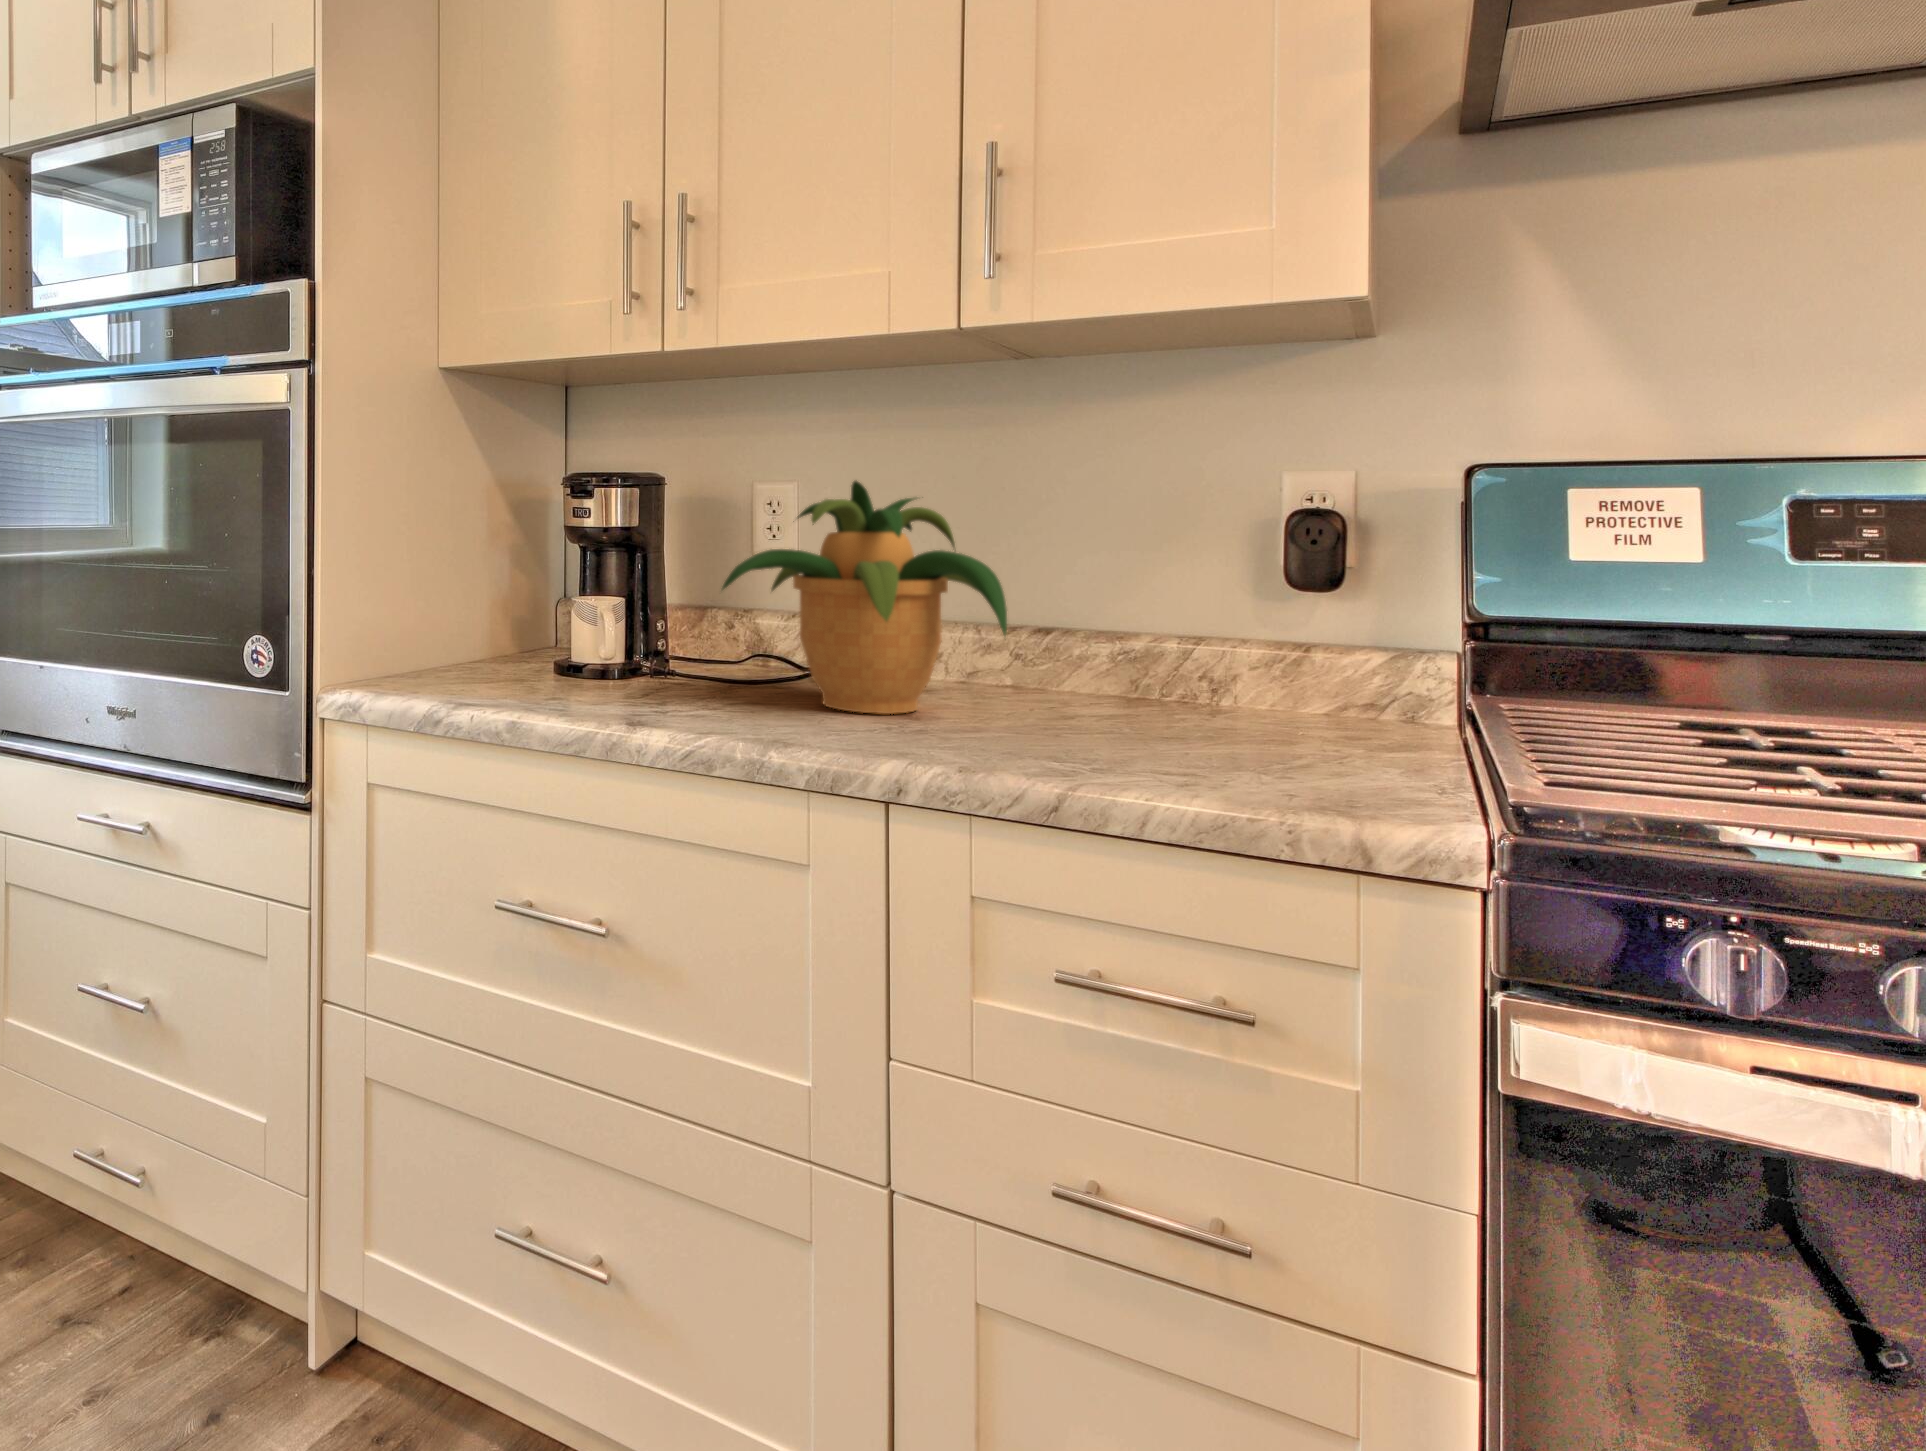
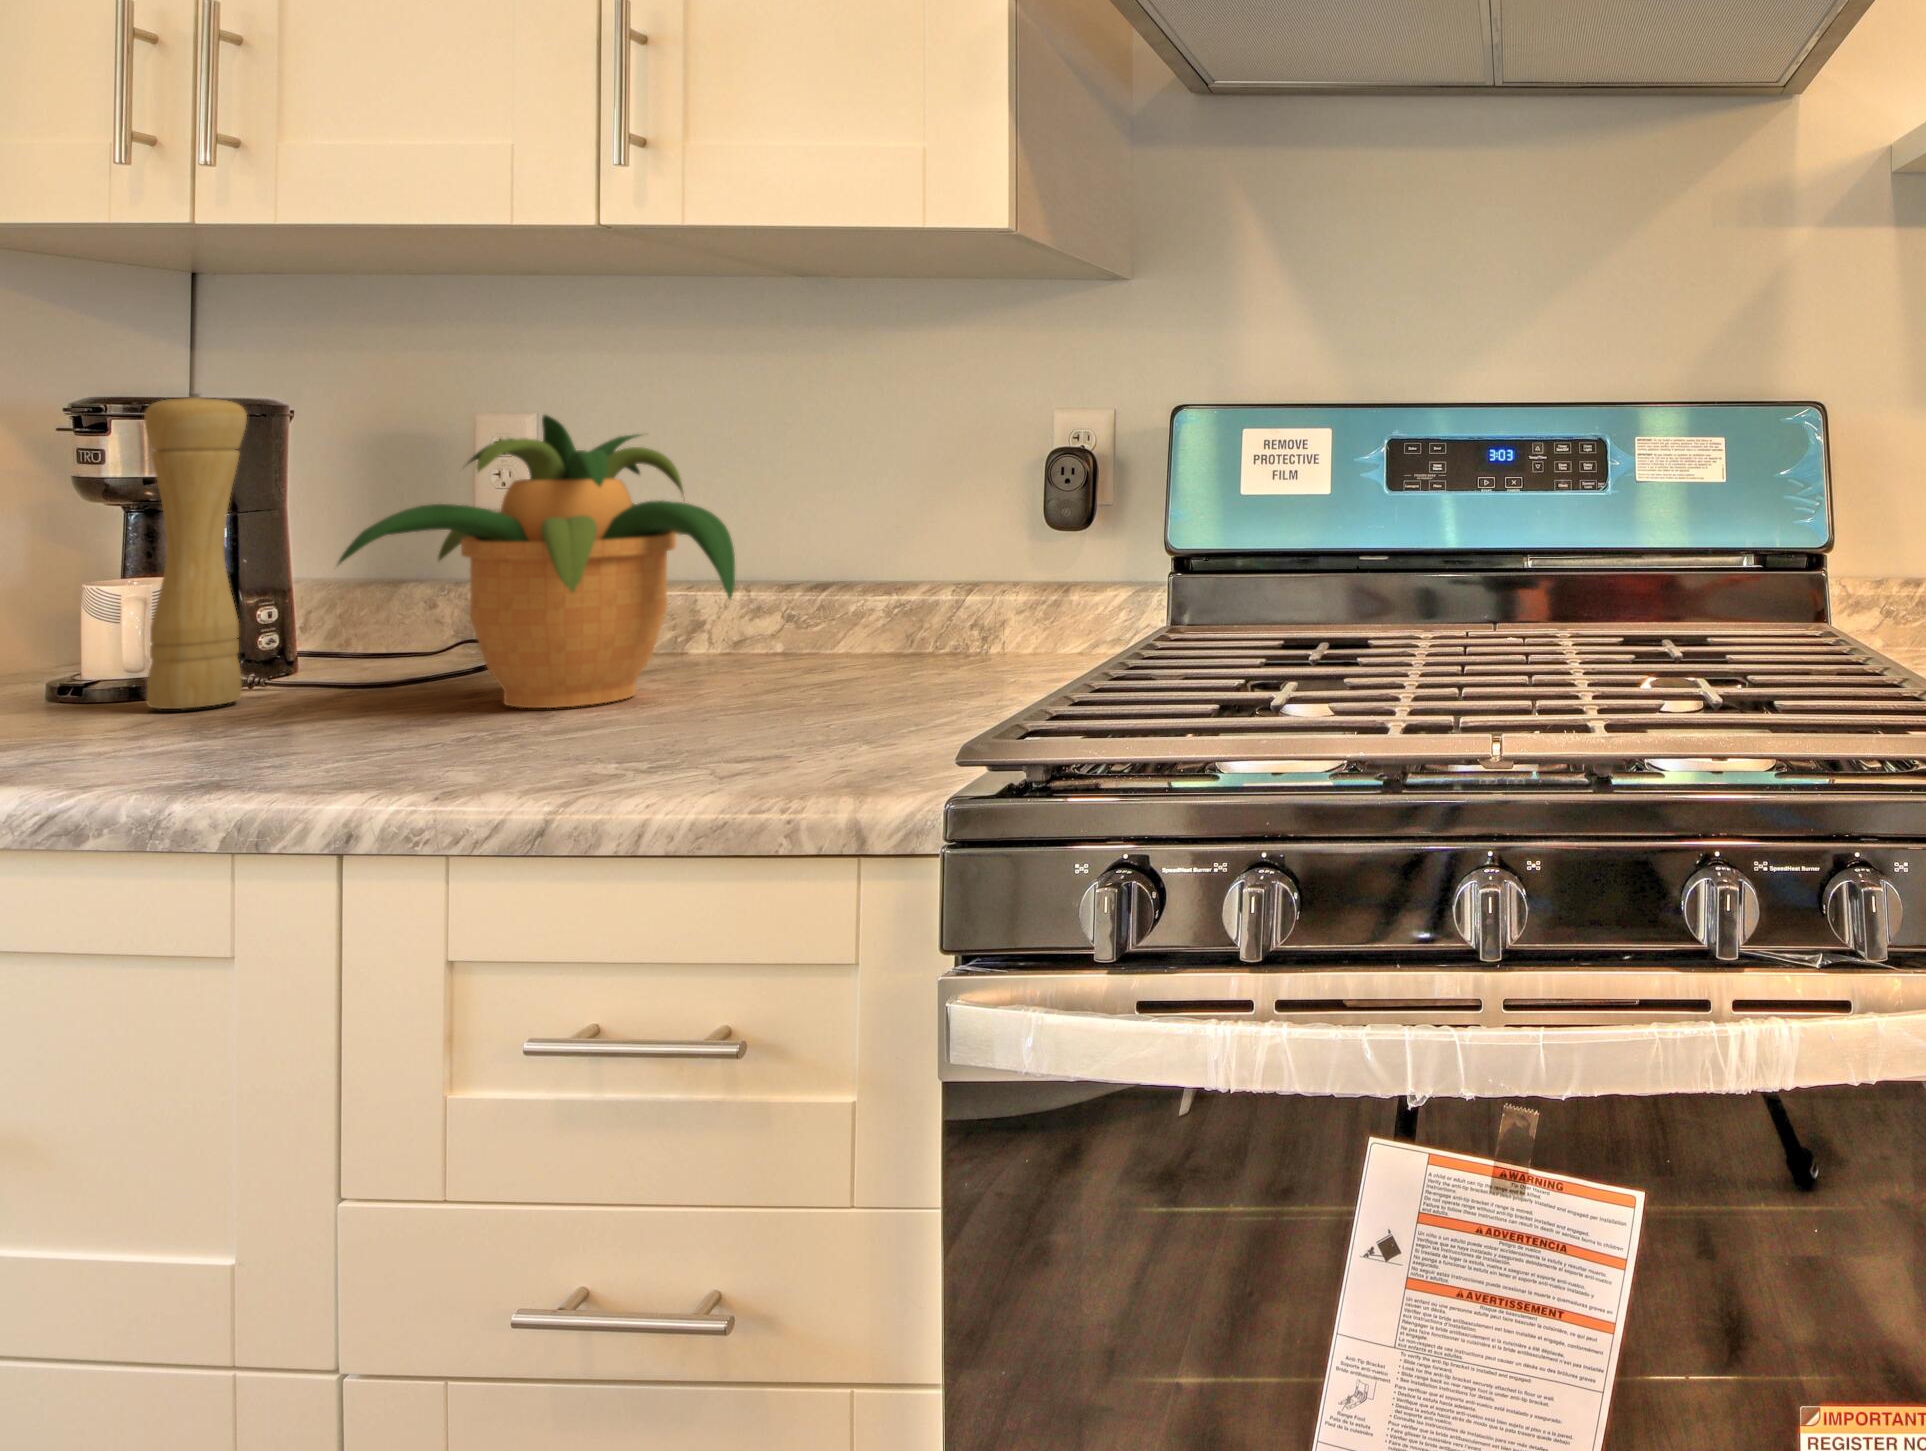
pepper mill: none [602,472,656,683] -> present [144,393,247,709]

